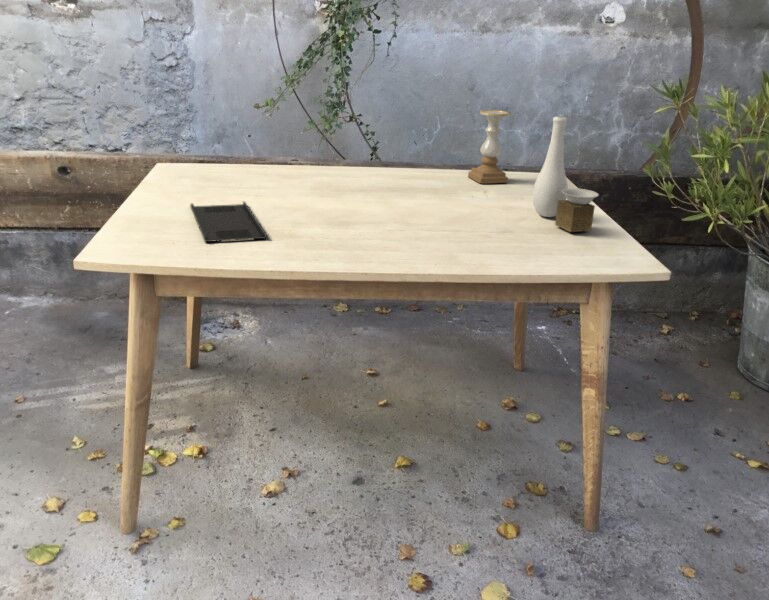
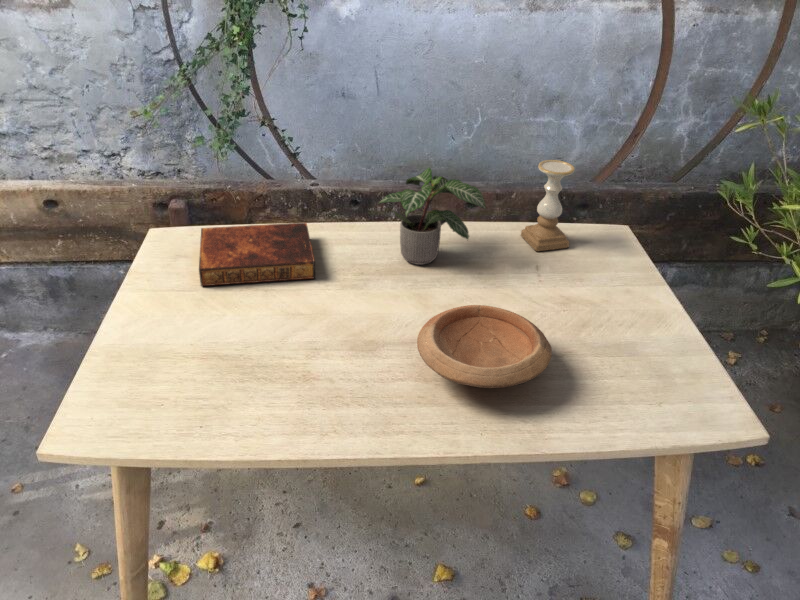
potted plant: none [348,108,436,186] -> present [379,168,486,265]
vase: present [533,116,599,232] -> none [605,214,692,366]
book: none [201,157,296,189] -> present [199,223,315,286]
wooden bowl: none [379,187,486,237] -> present [417,305,552,388]
tray: present [190,202,267,242] -> none [185,317,277,419]

